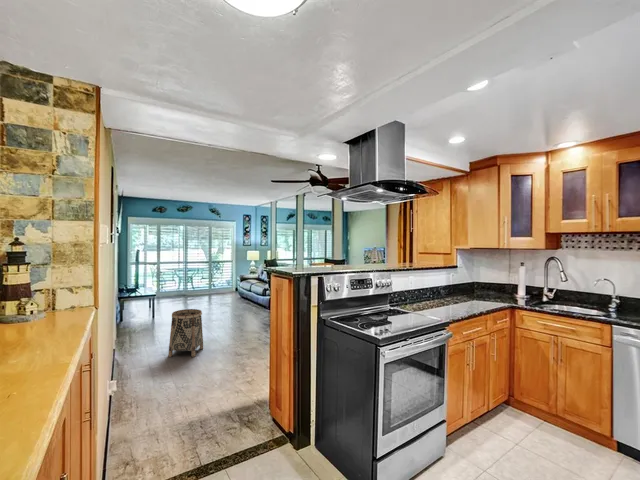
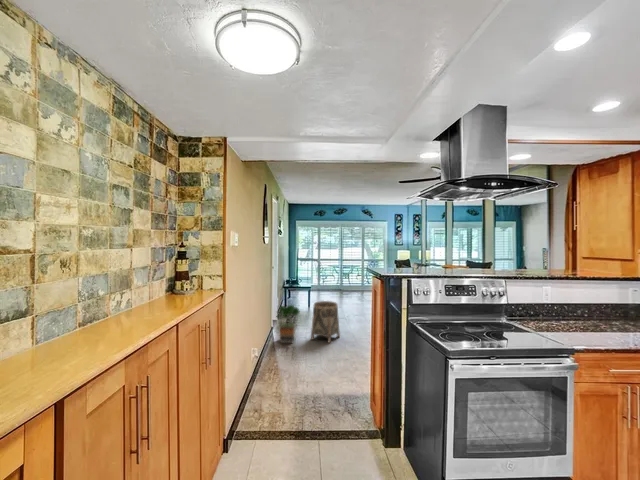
potted tree: none [118,318,156,368] -> present [276,306,300,343]

